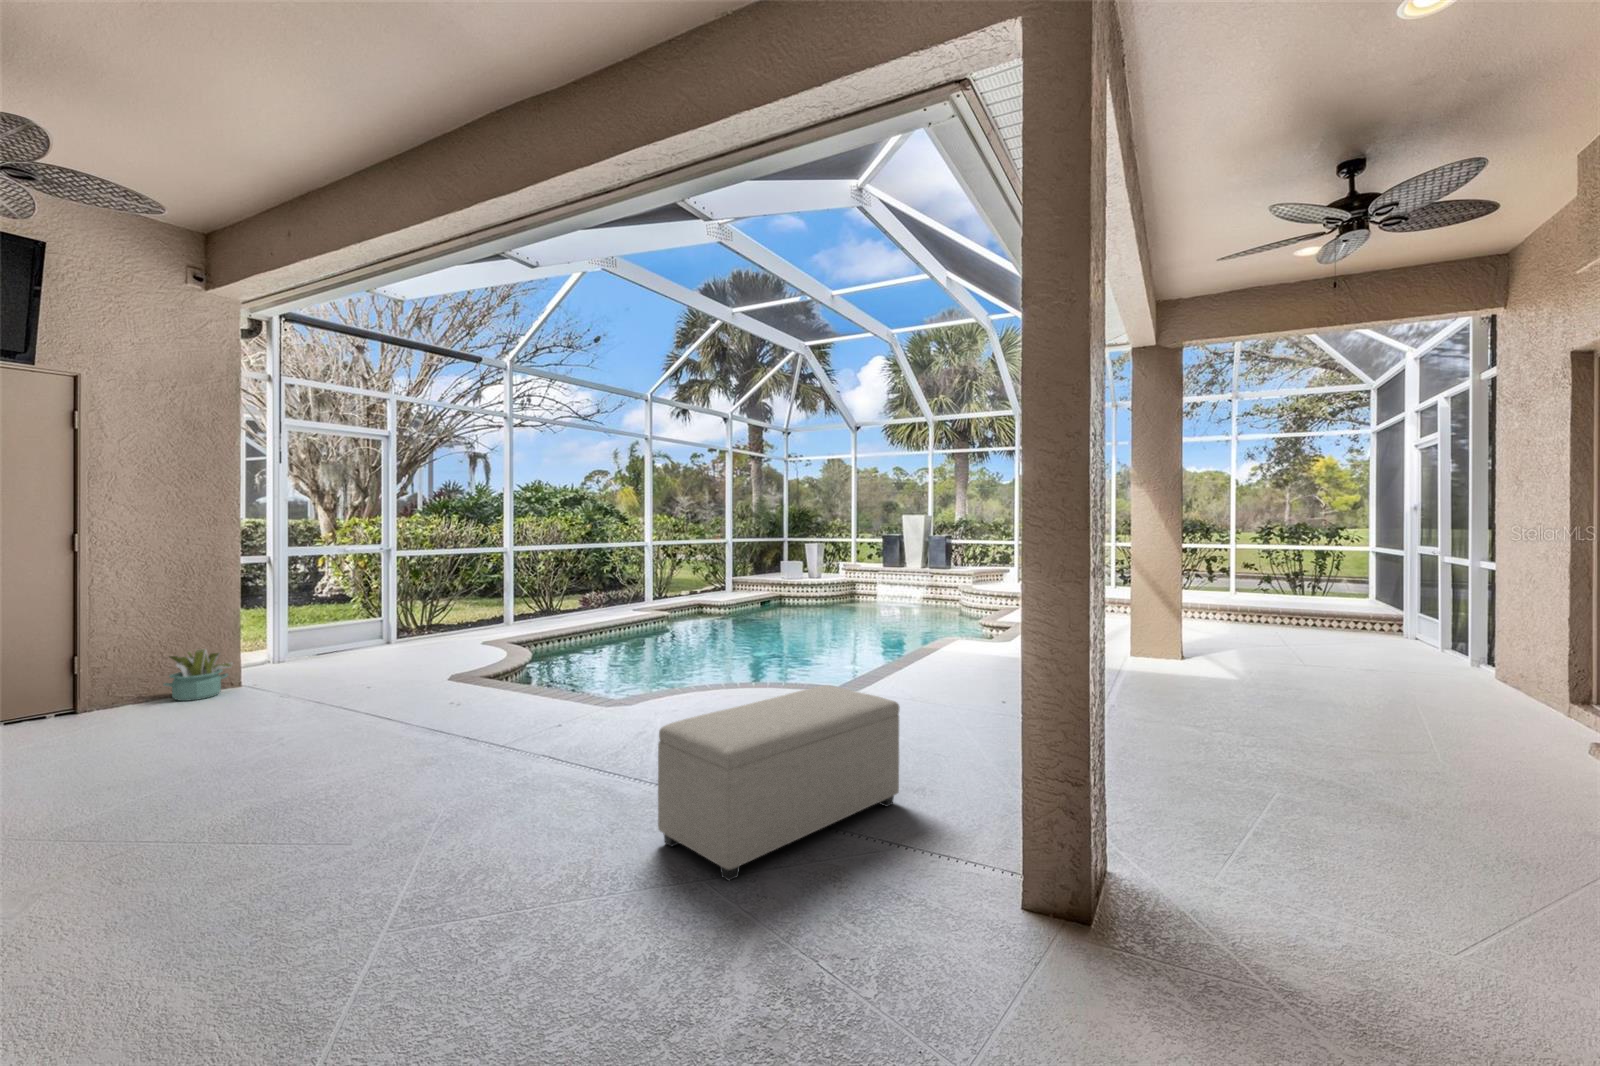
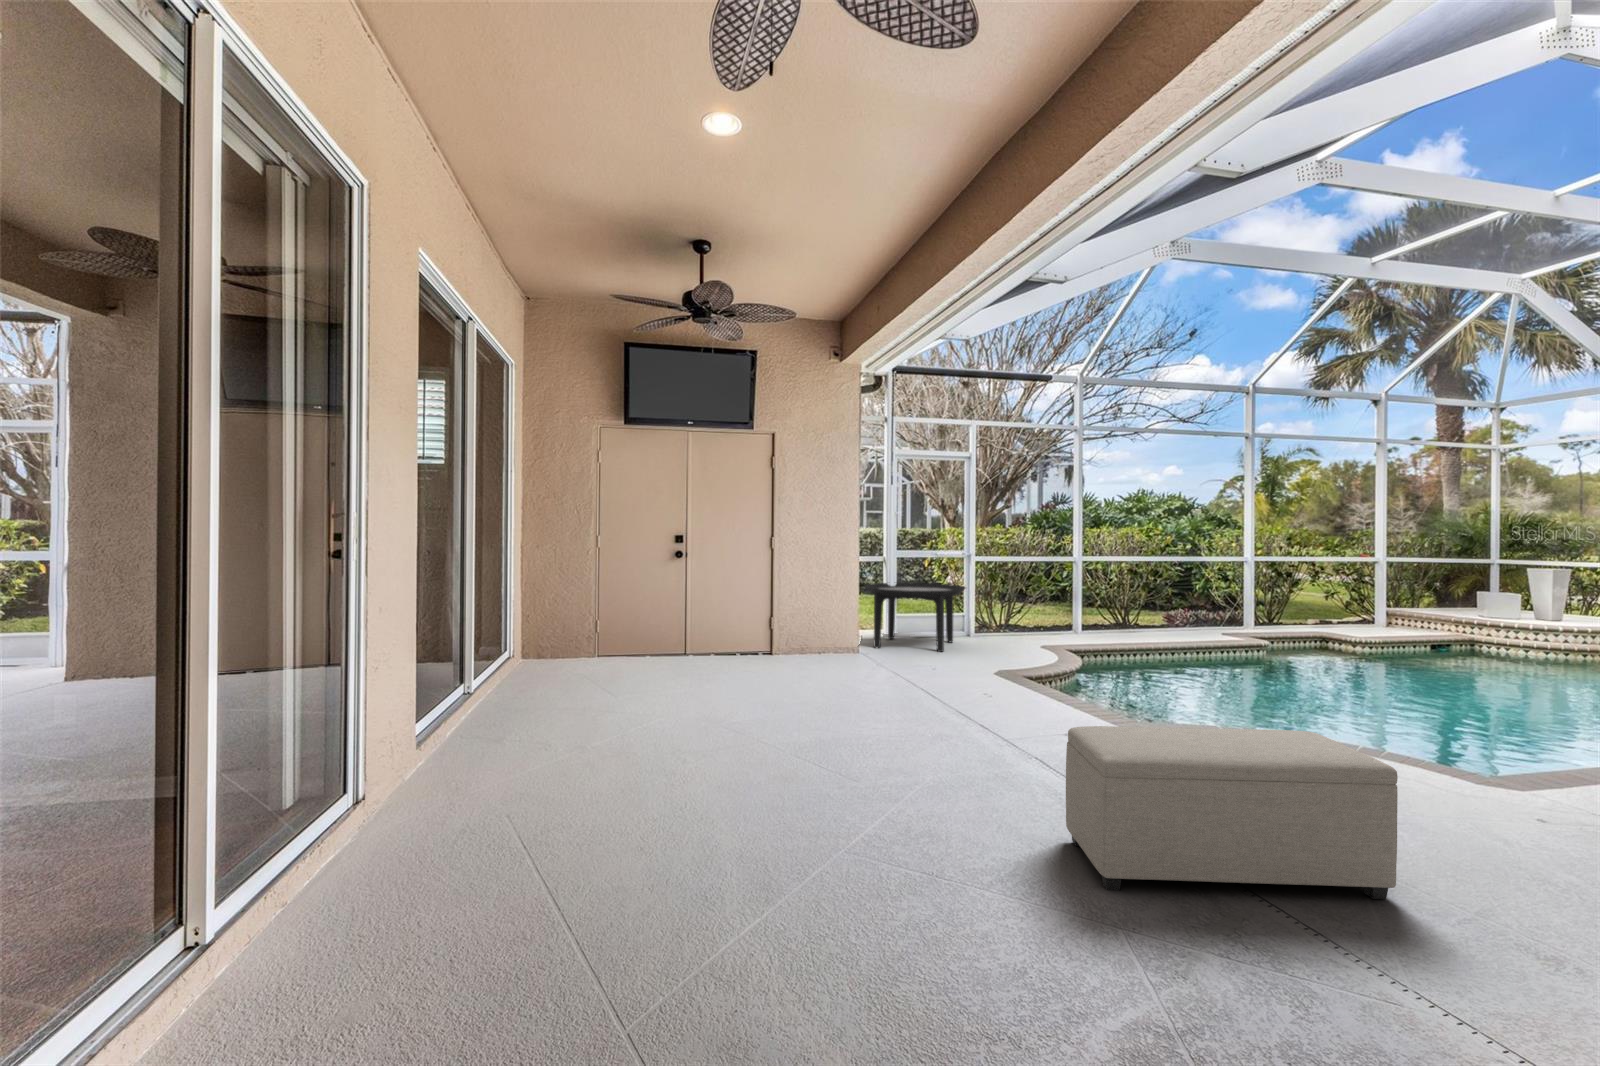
round table: none [244,585,396,675] -> present [865,583,966,652]
decorative plant: present [164,649,233,701] -> none [811,622,850,658]

